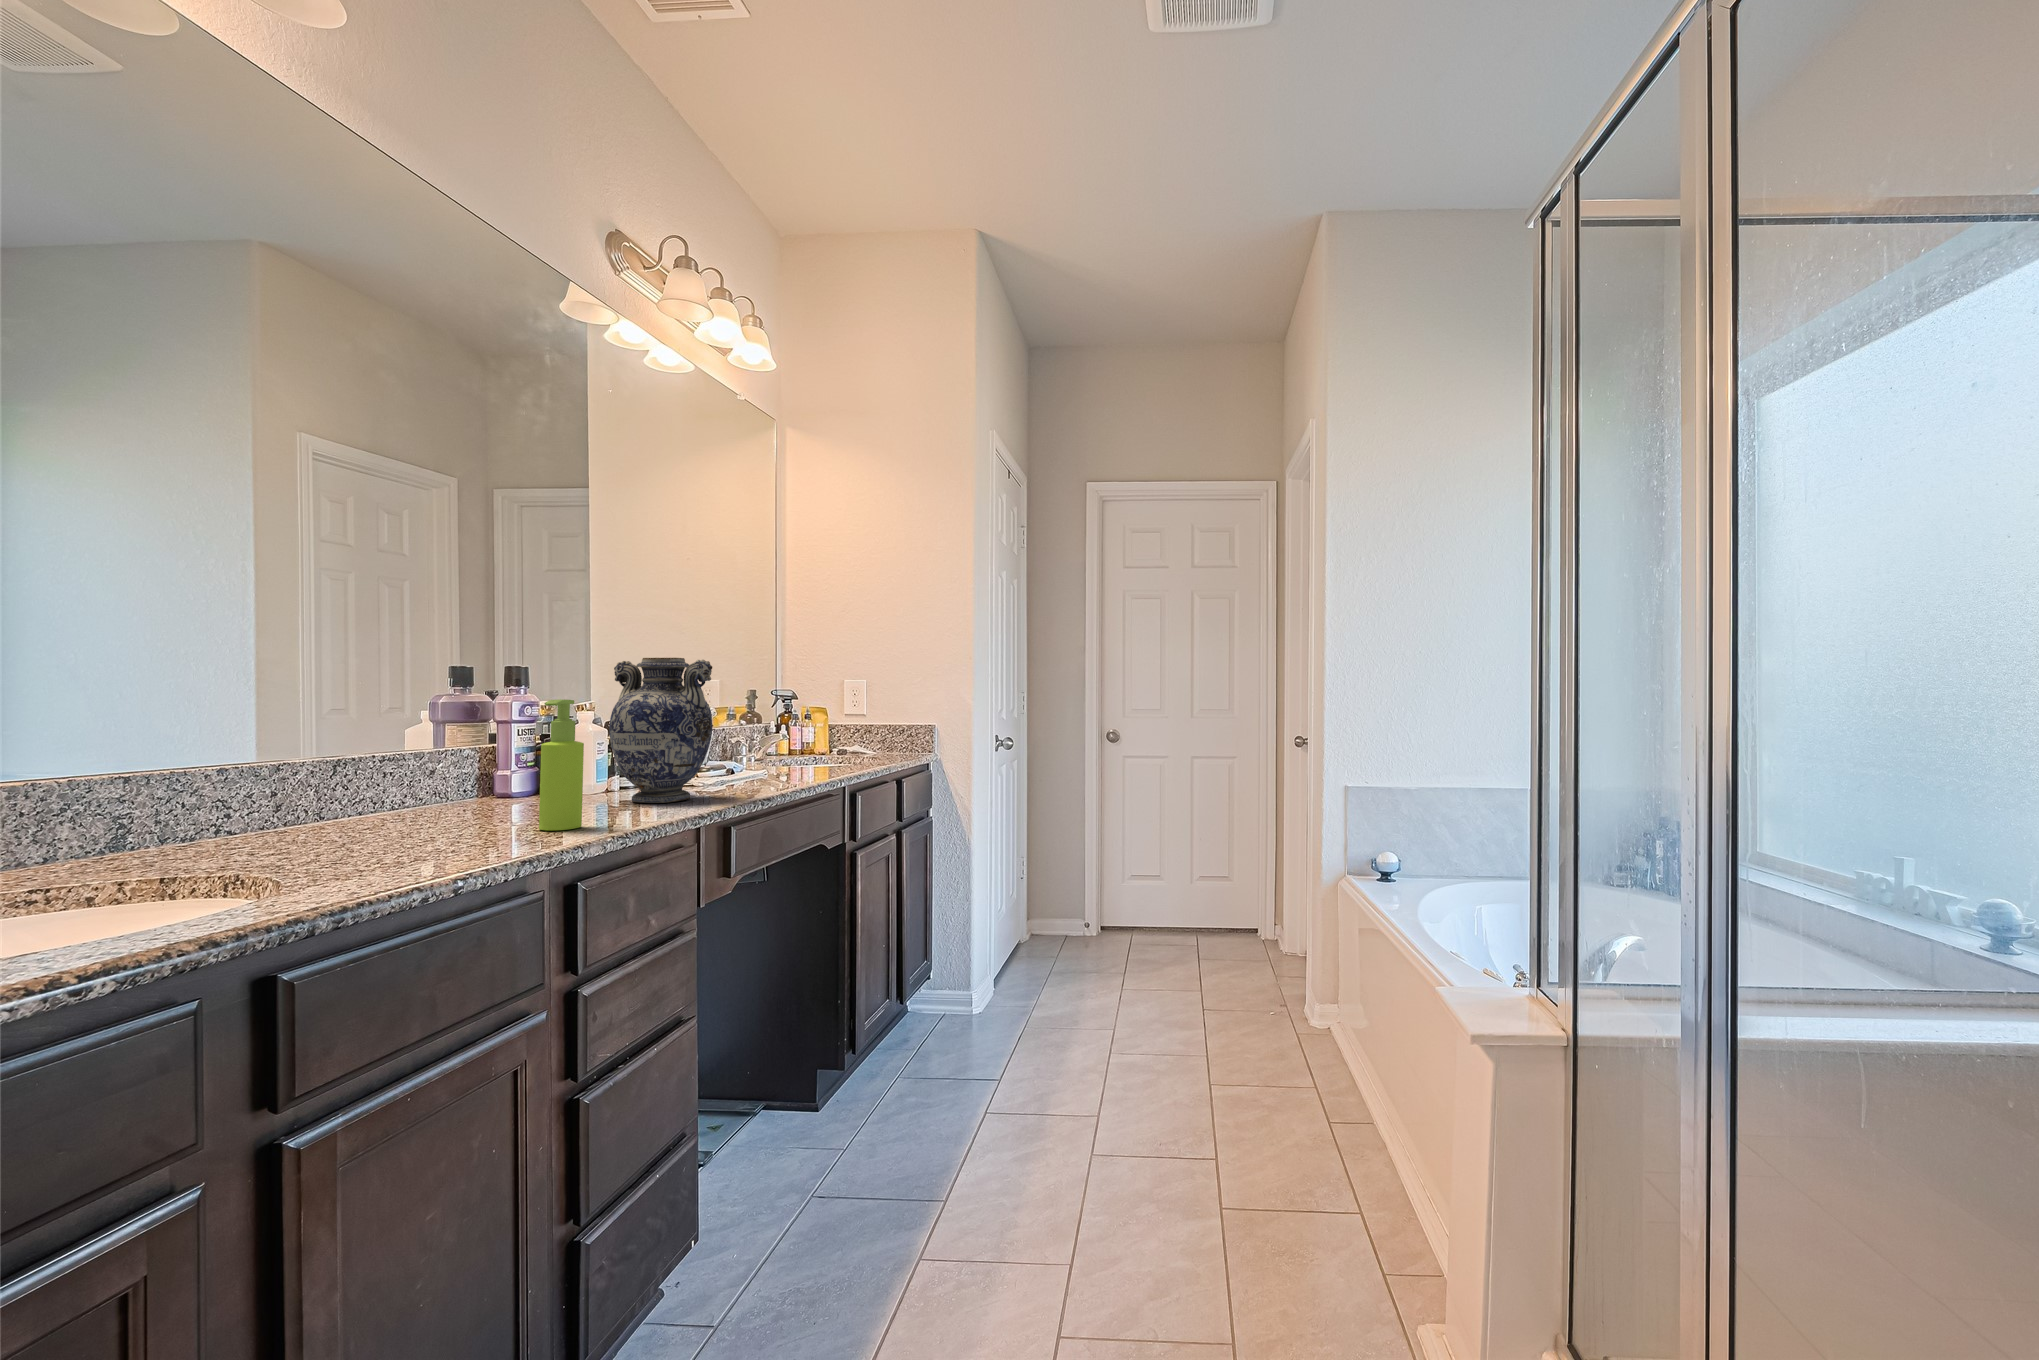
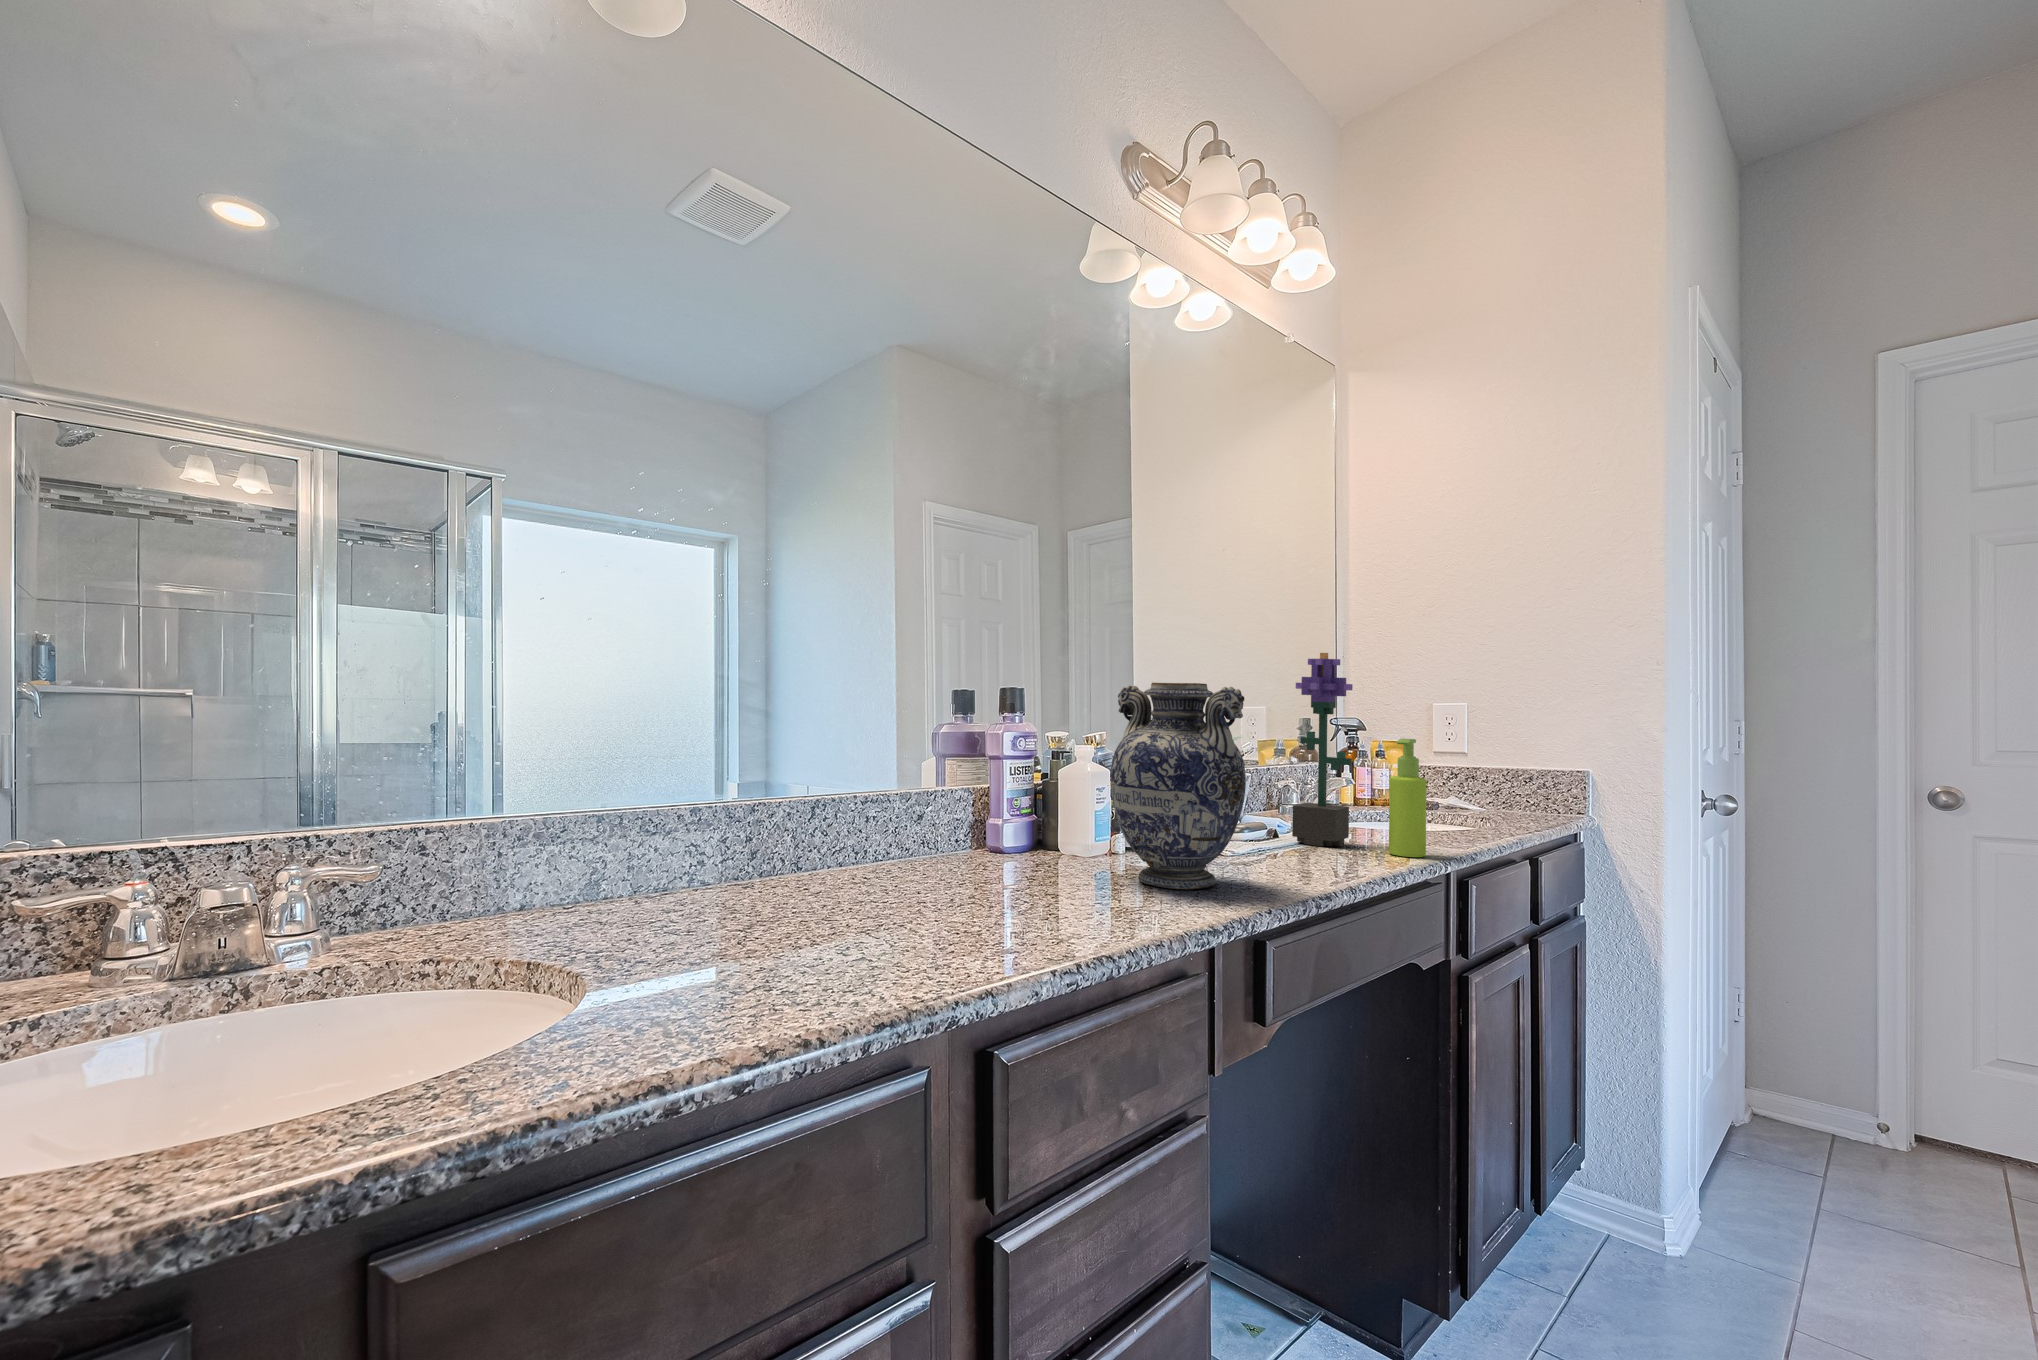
potted flower: none [743,639,787,776] -> present [1292,653,1353,847]
soap dispenser: present [539,699,584,830] -> present [1389,739,1427,857]

